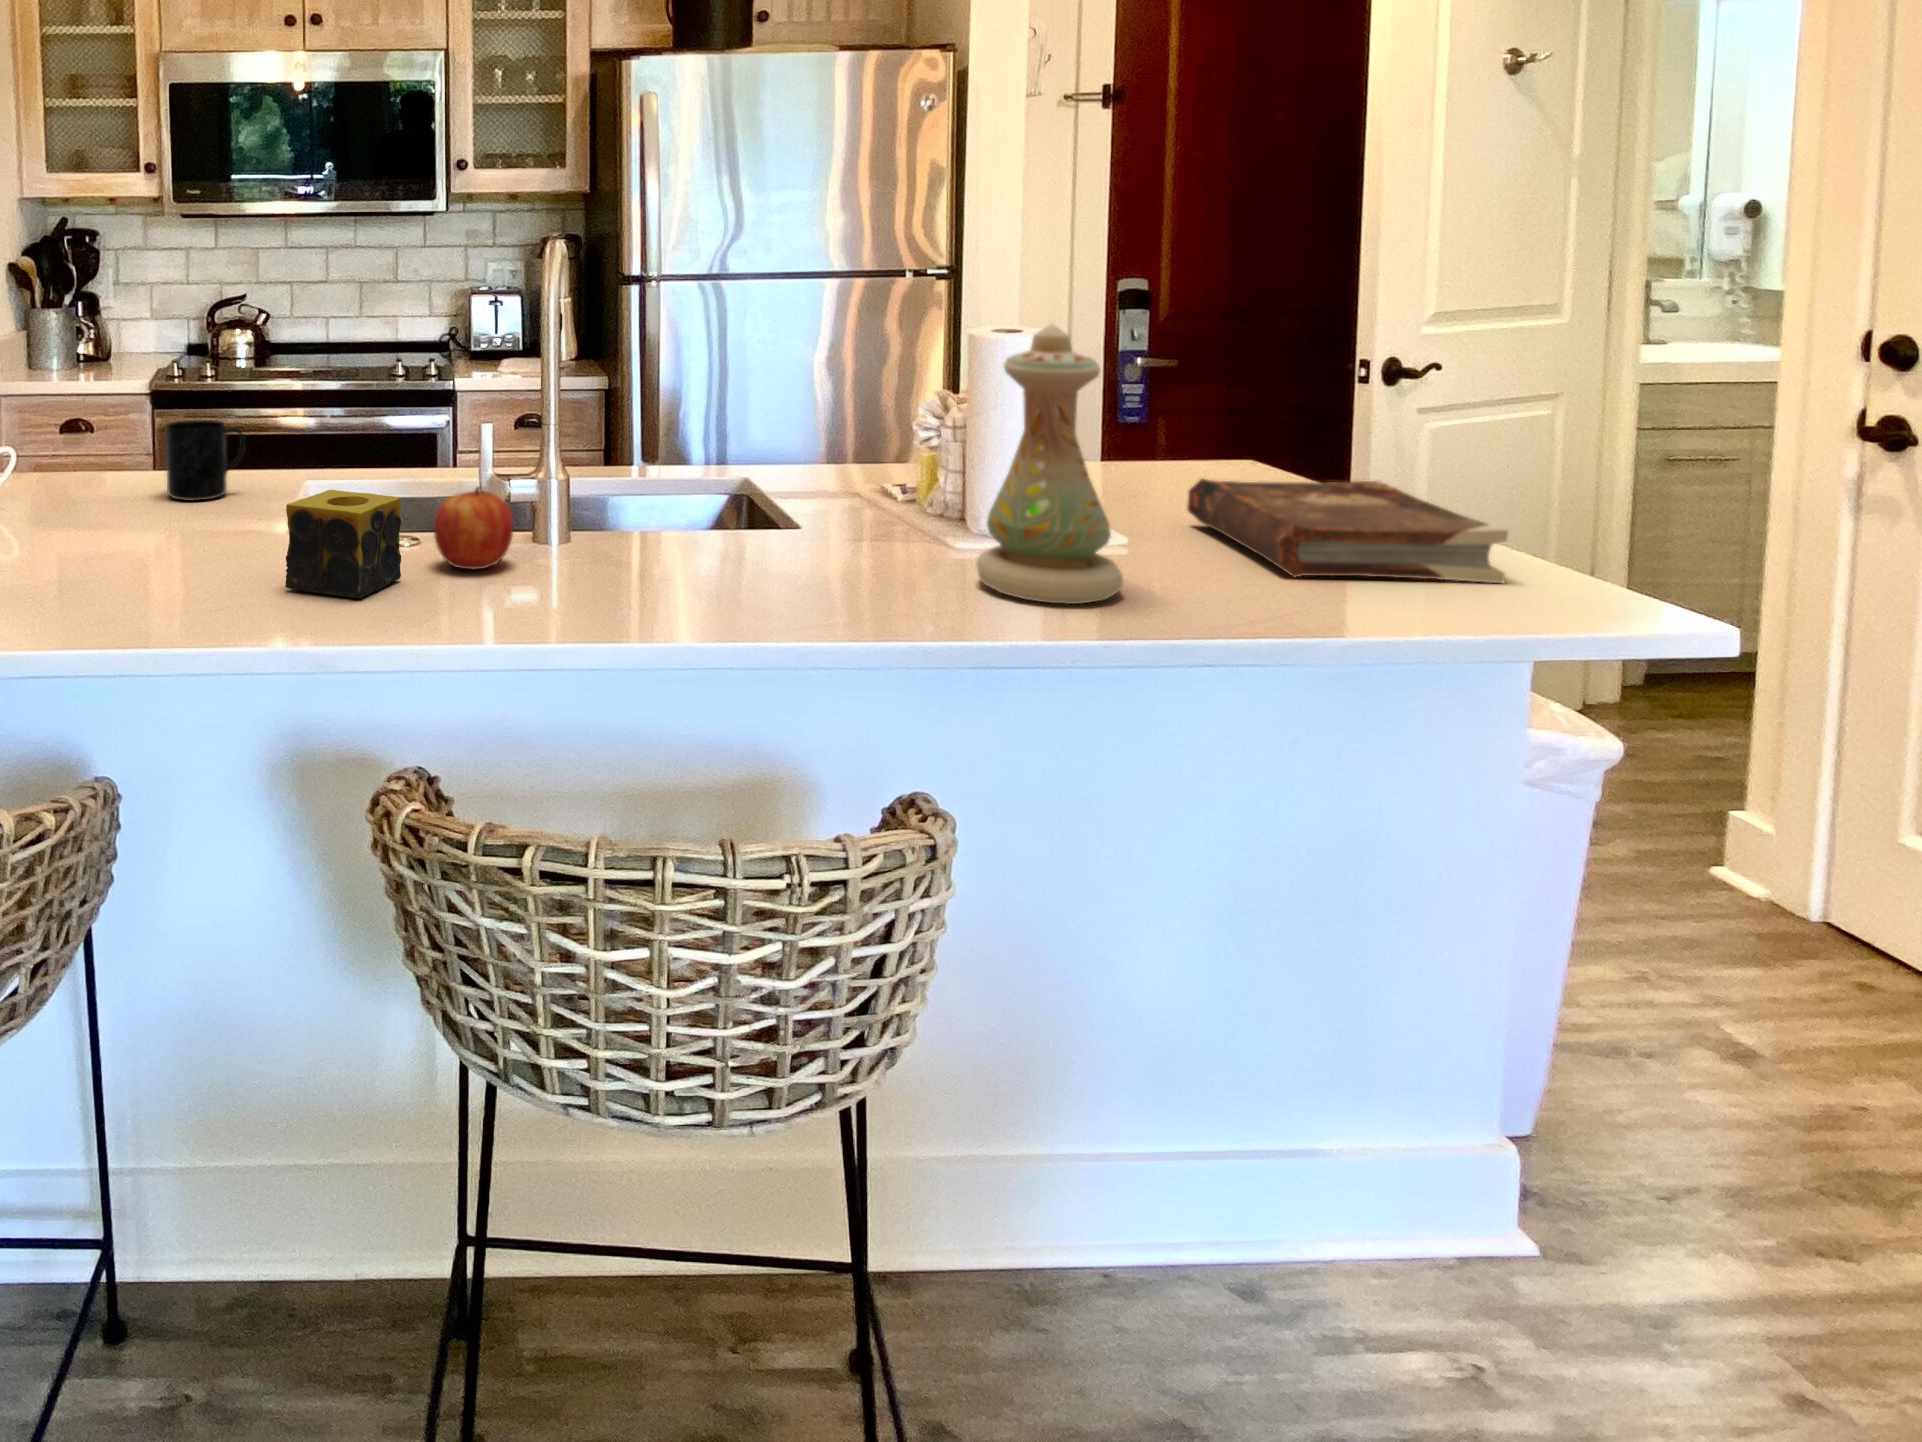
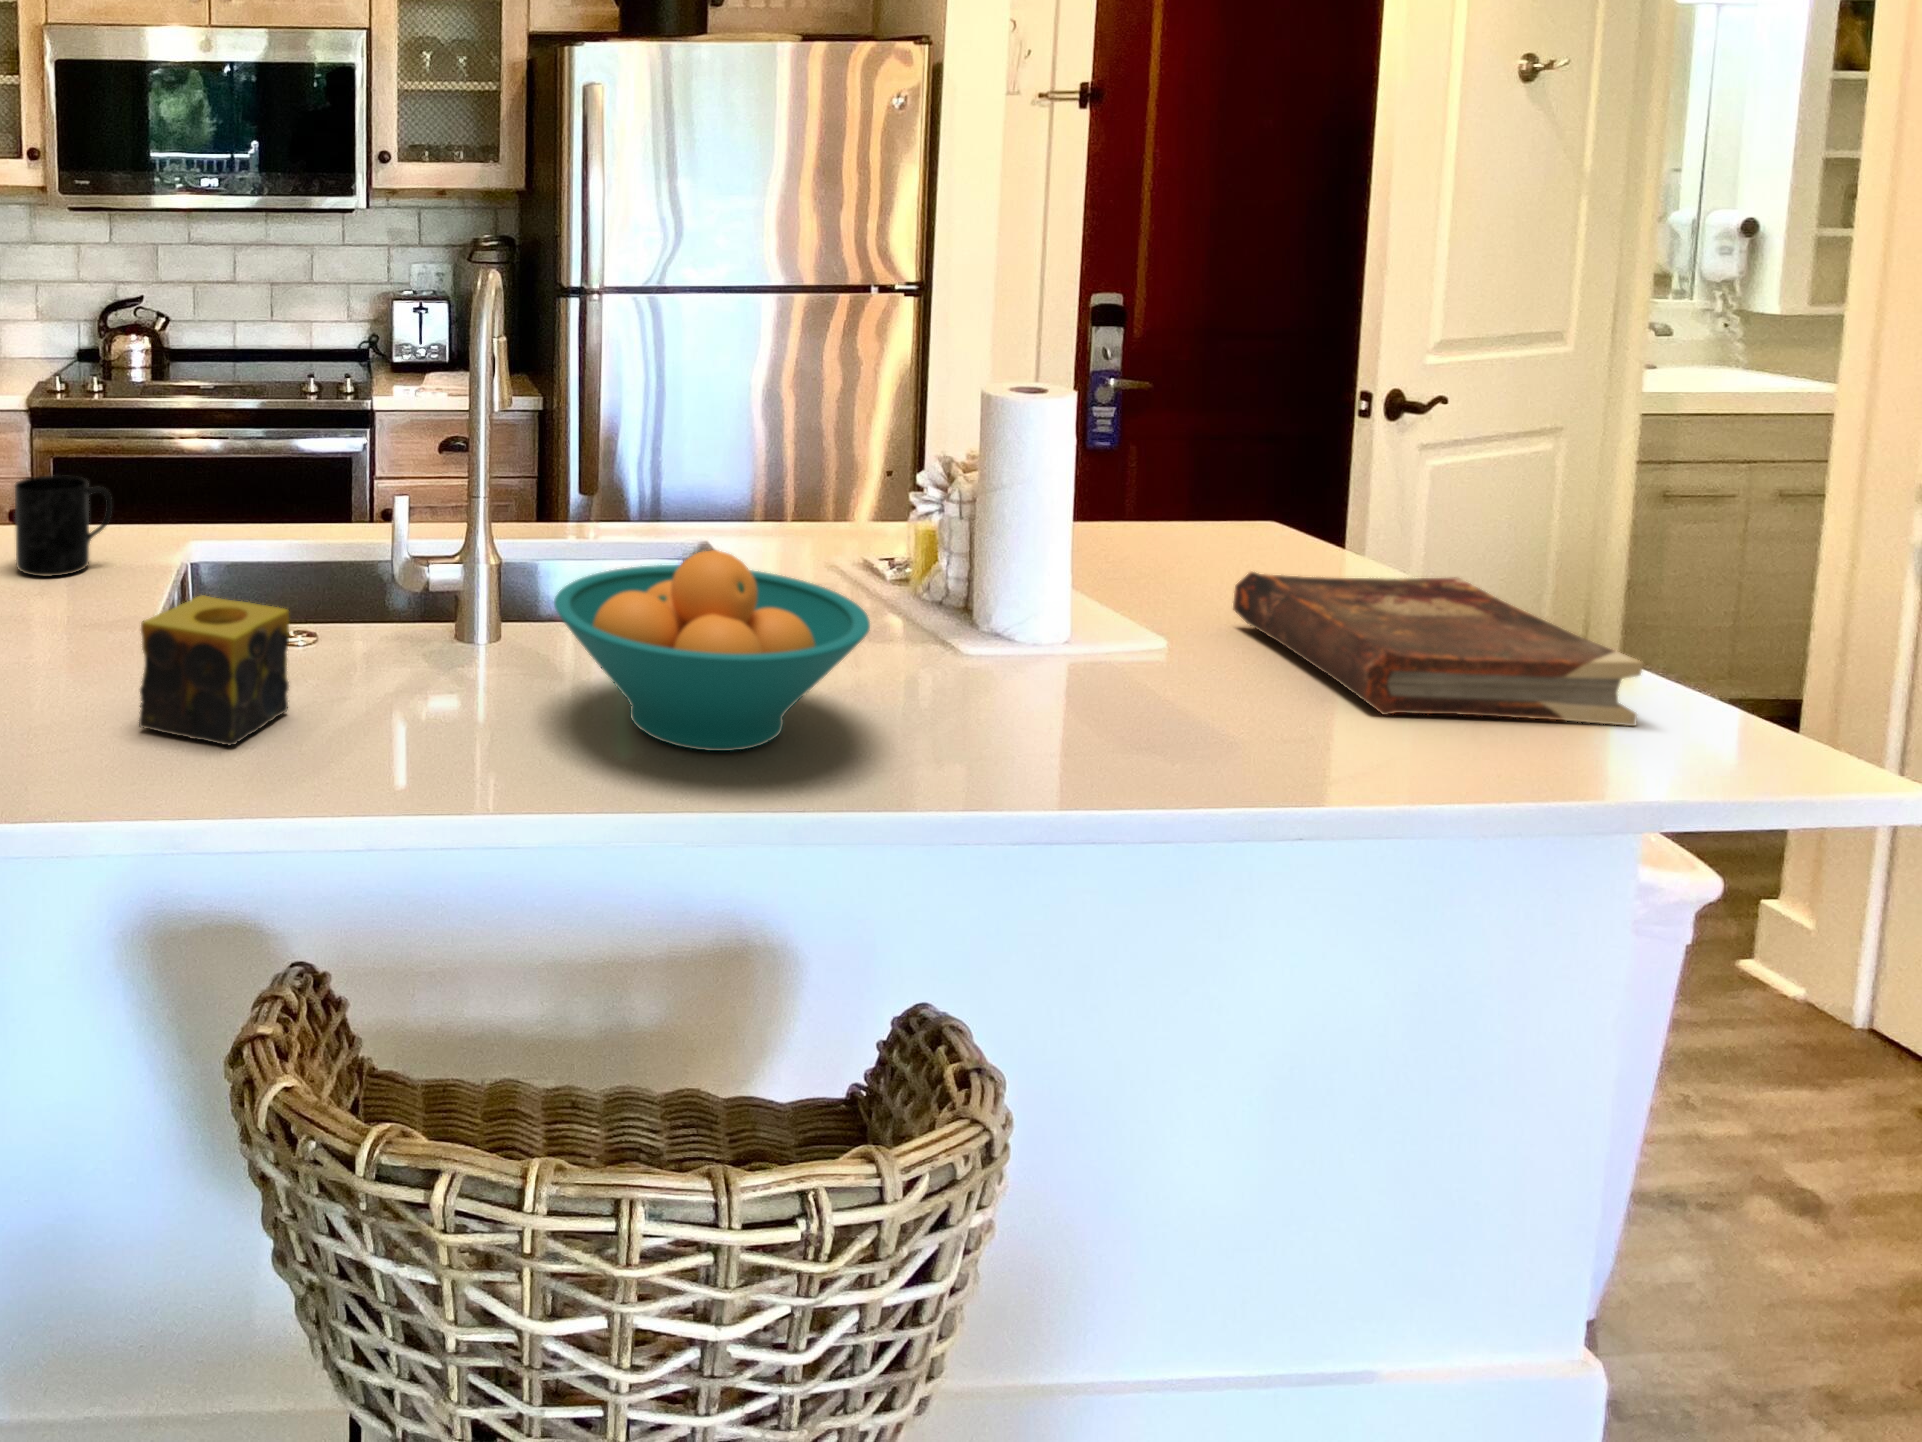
vase: present [976,324,1123,604] -> none [1002,405,1189,760]
fruit bowl: none [611,445,863,599] -> present [554,550,870,751]
apple: present [434,487,513,569] -> none [333,591,431,695]

